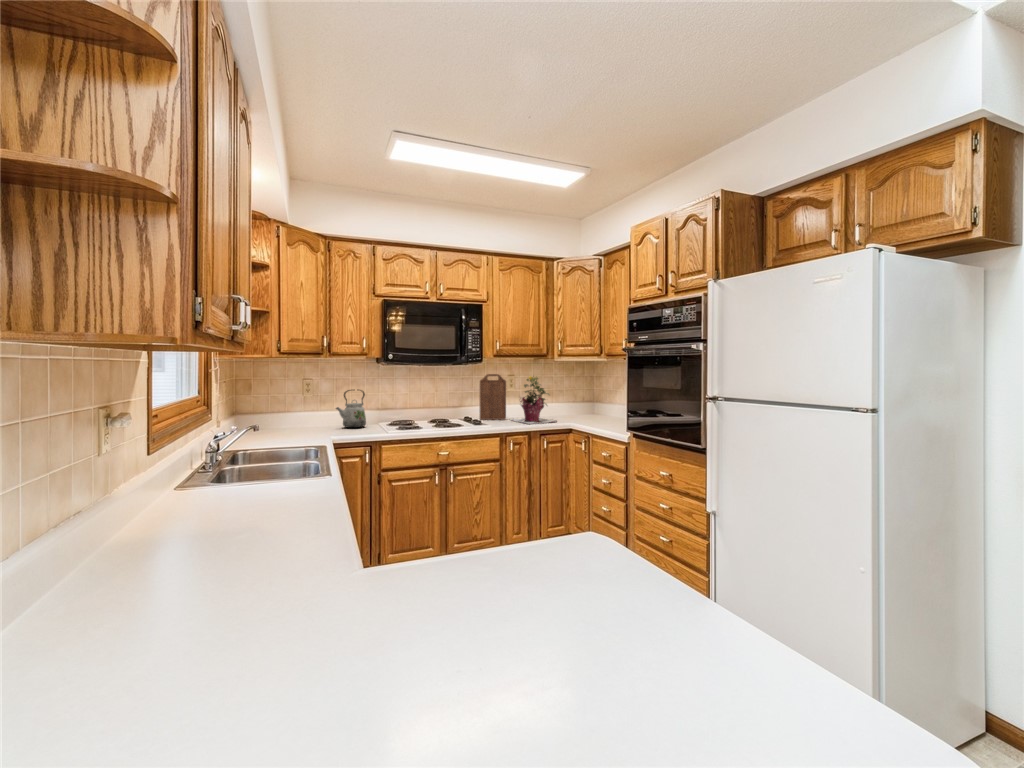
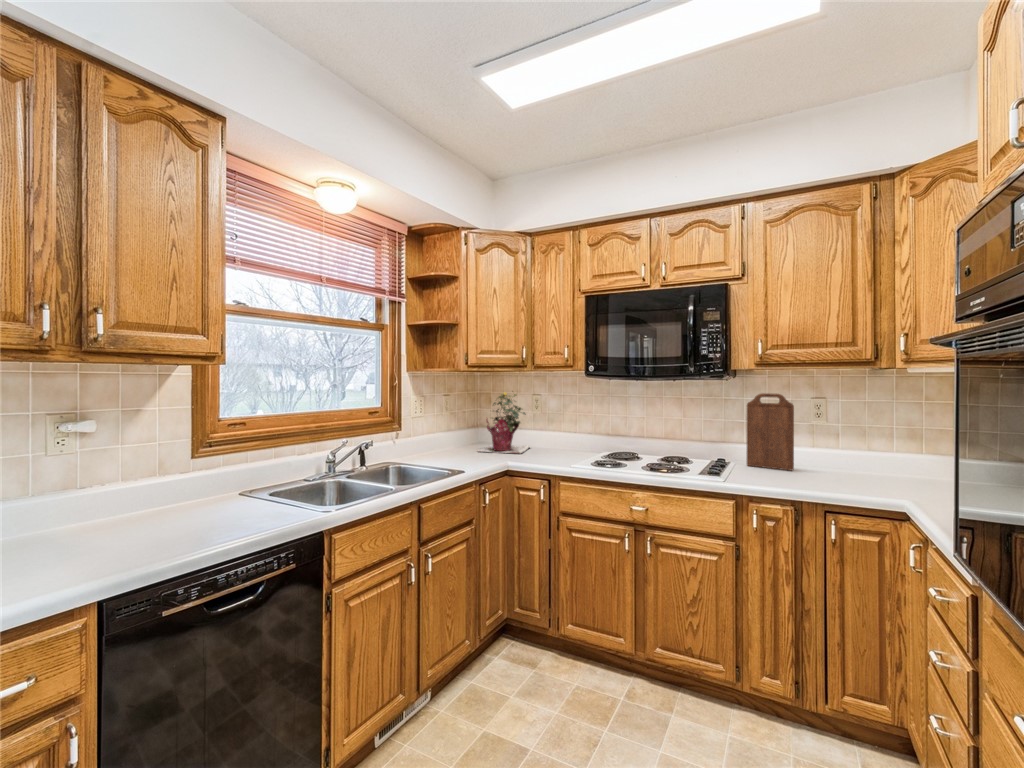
potted plant: present [510,376,557,424] -> present [477,392,530,453]
kettle: present [336,390,366,428] -> none [536,410,573,456]

